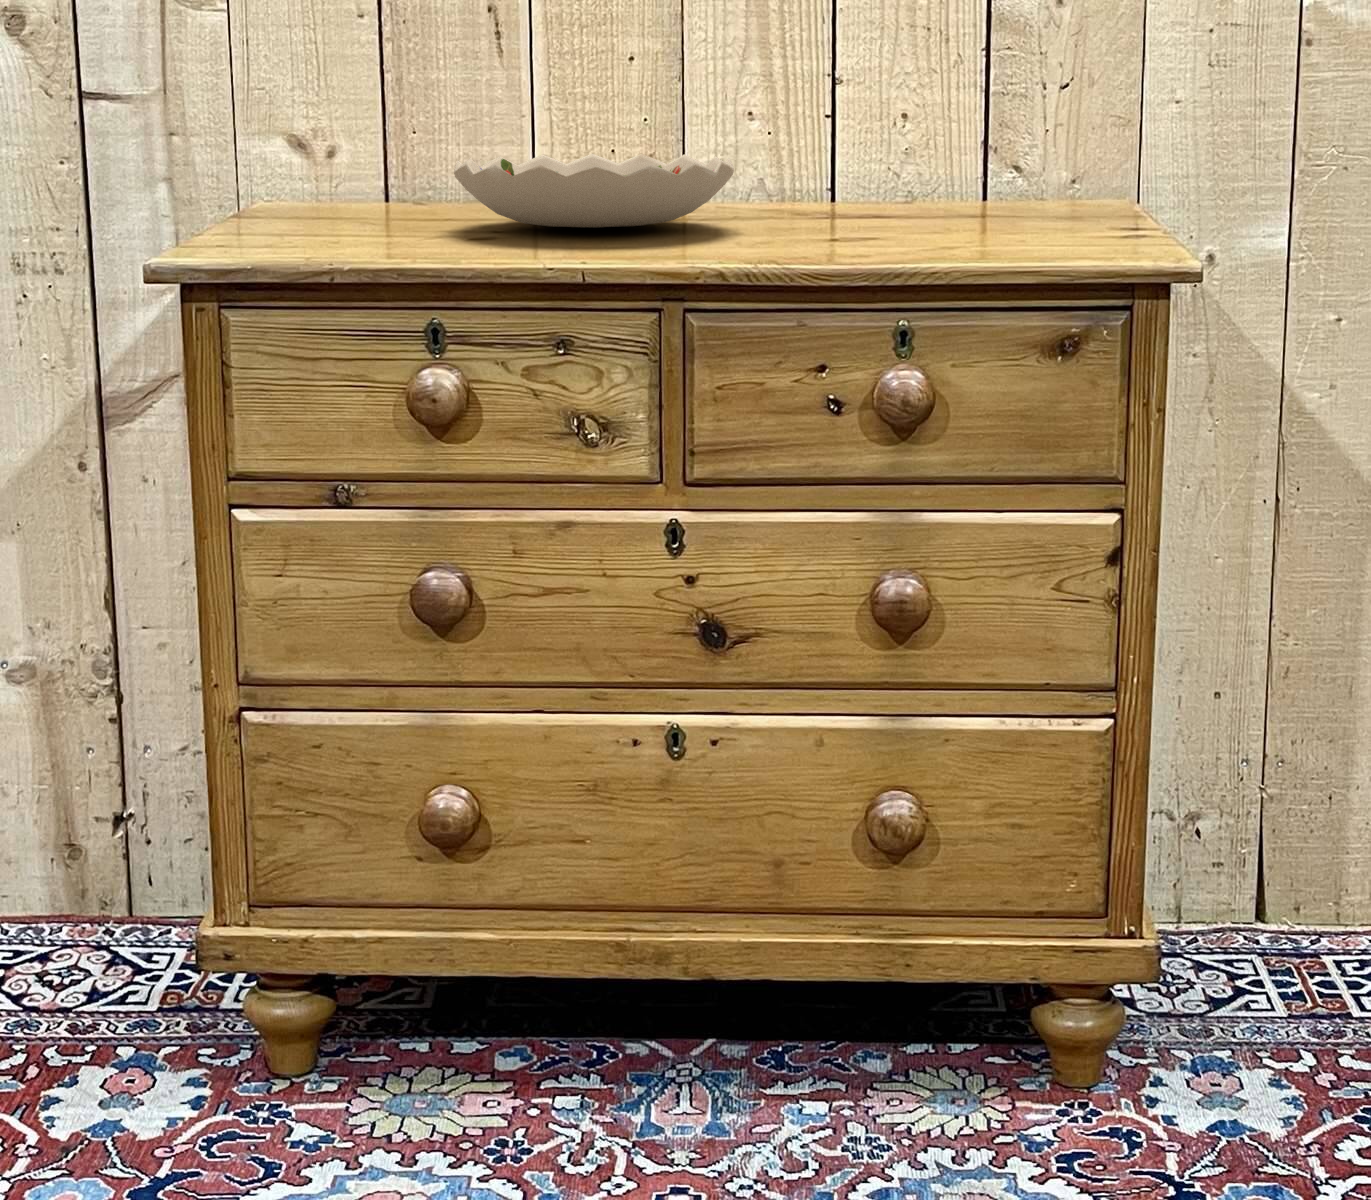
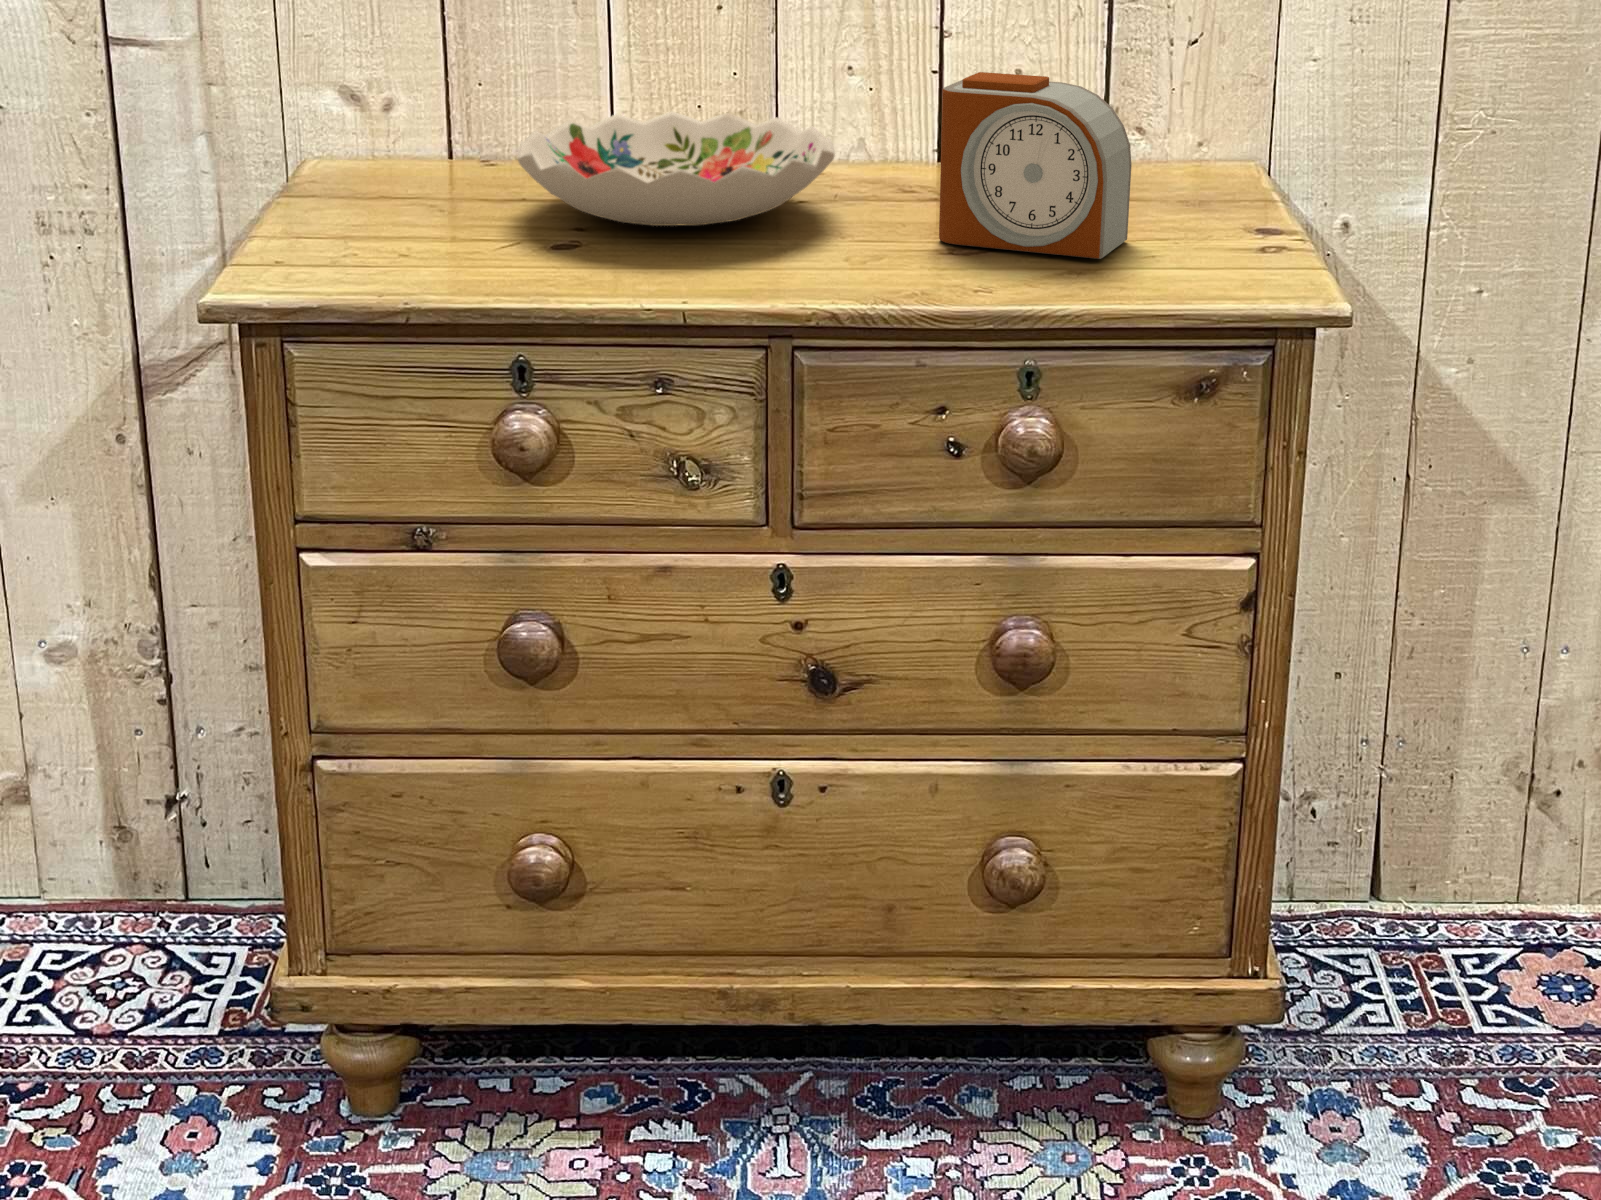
alarm clock: none [826,92,995,242] -> present [939,72,1132,259]

